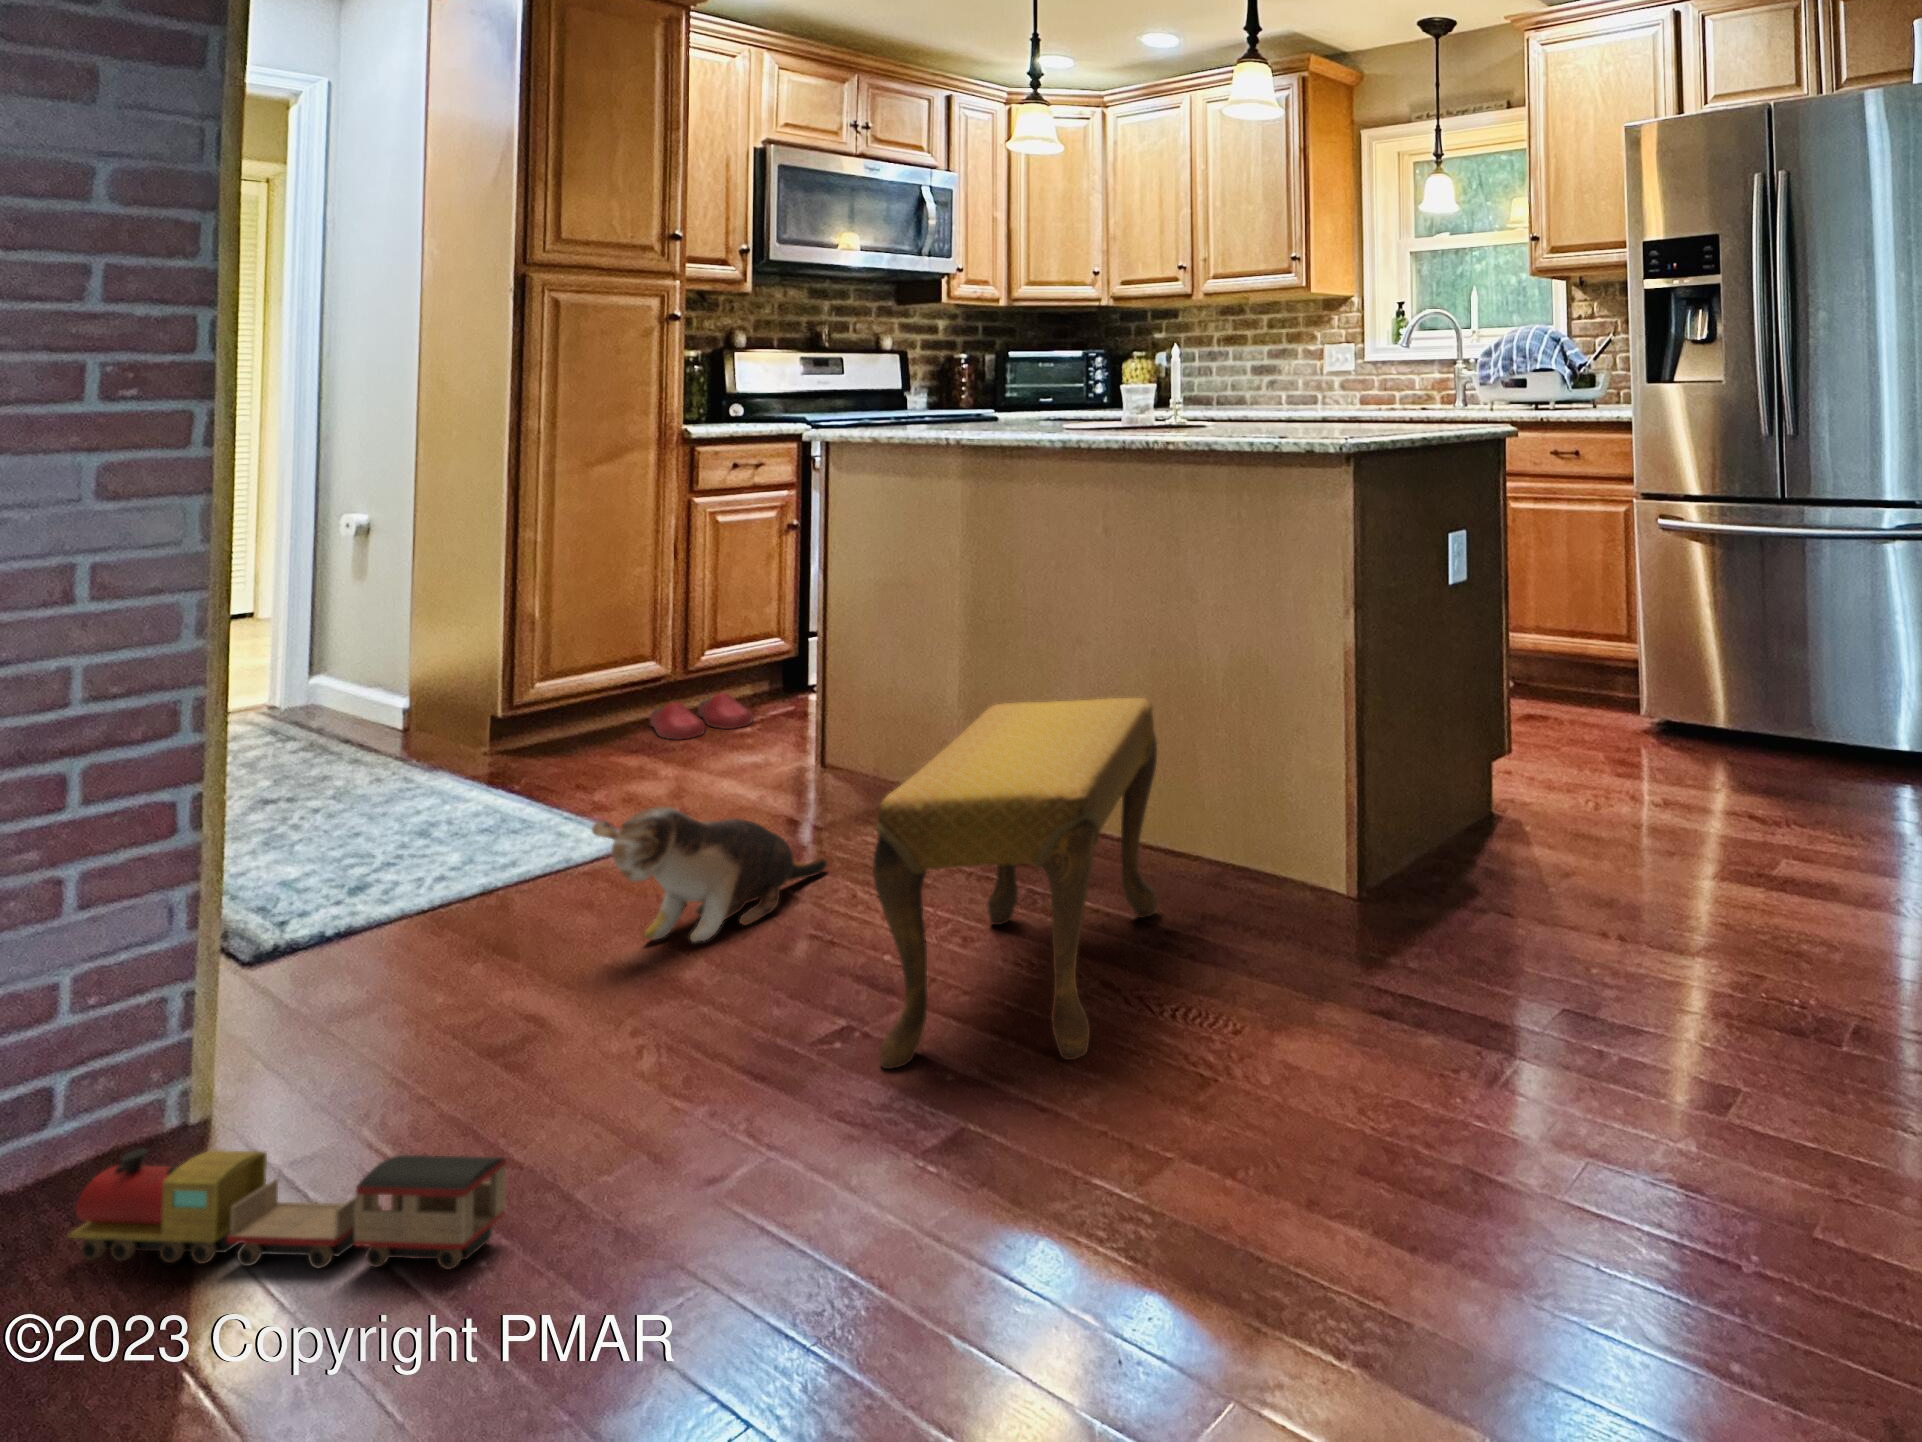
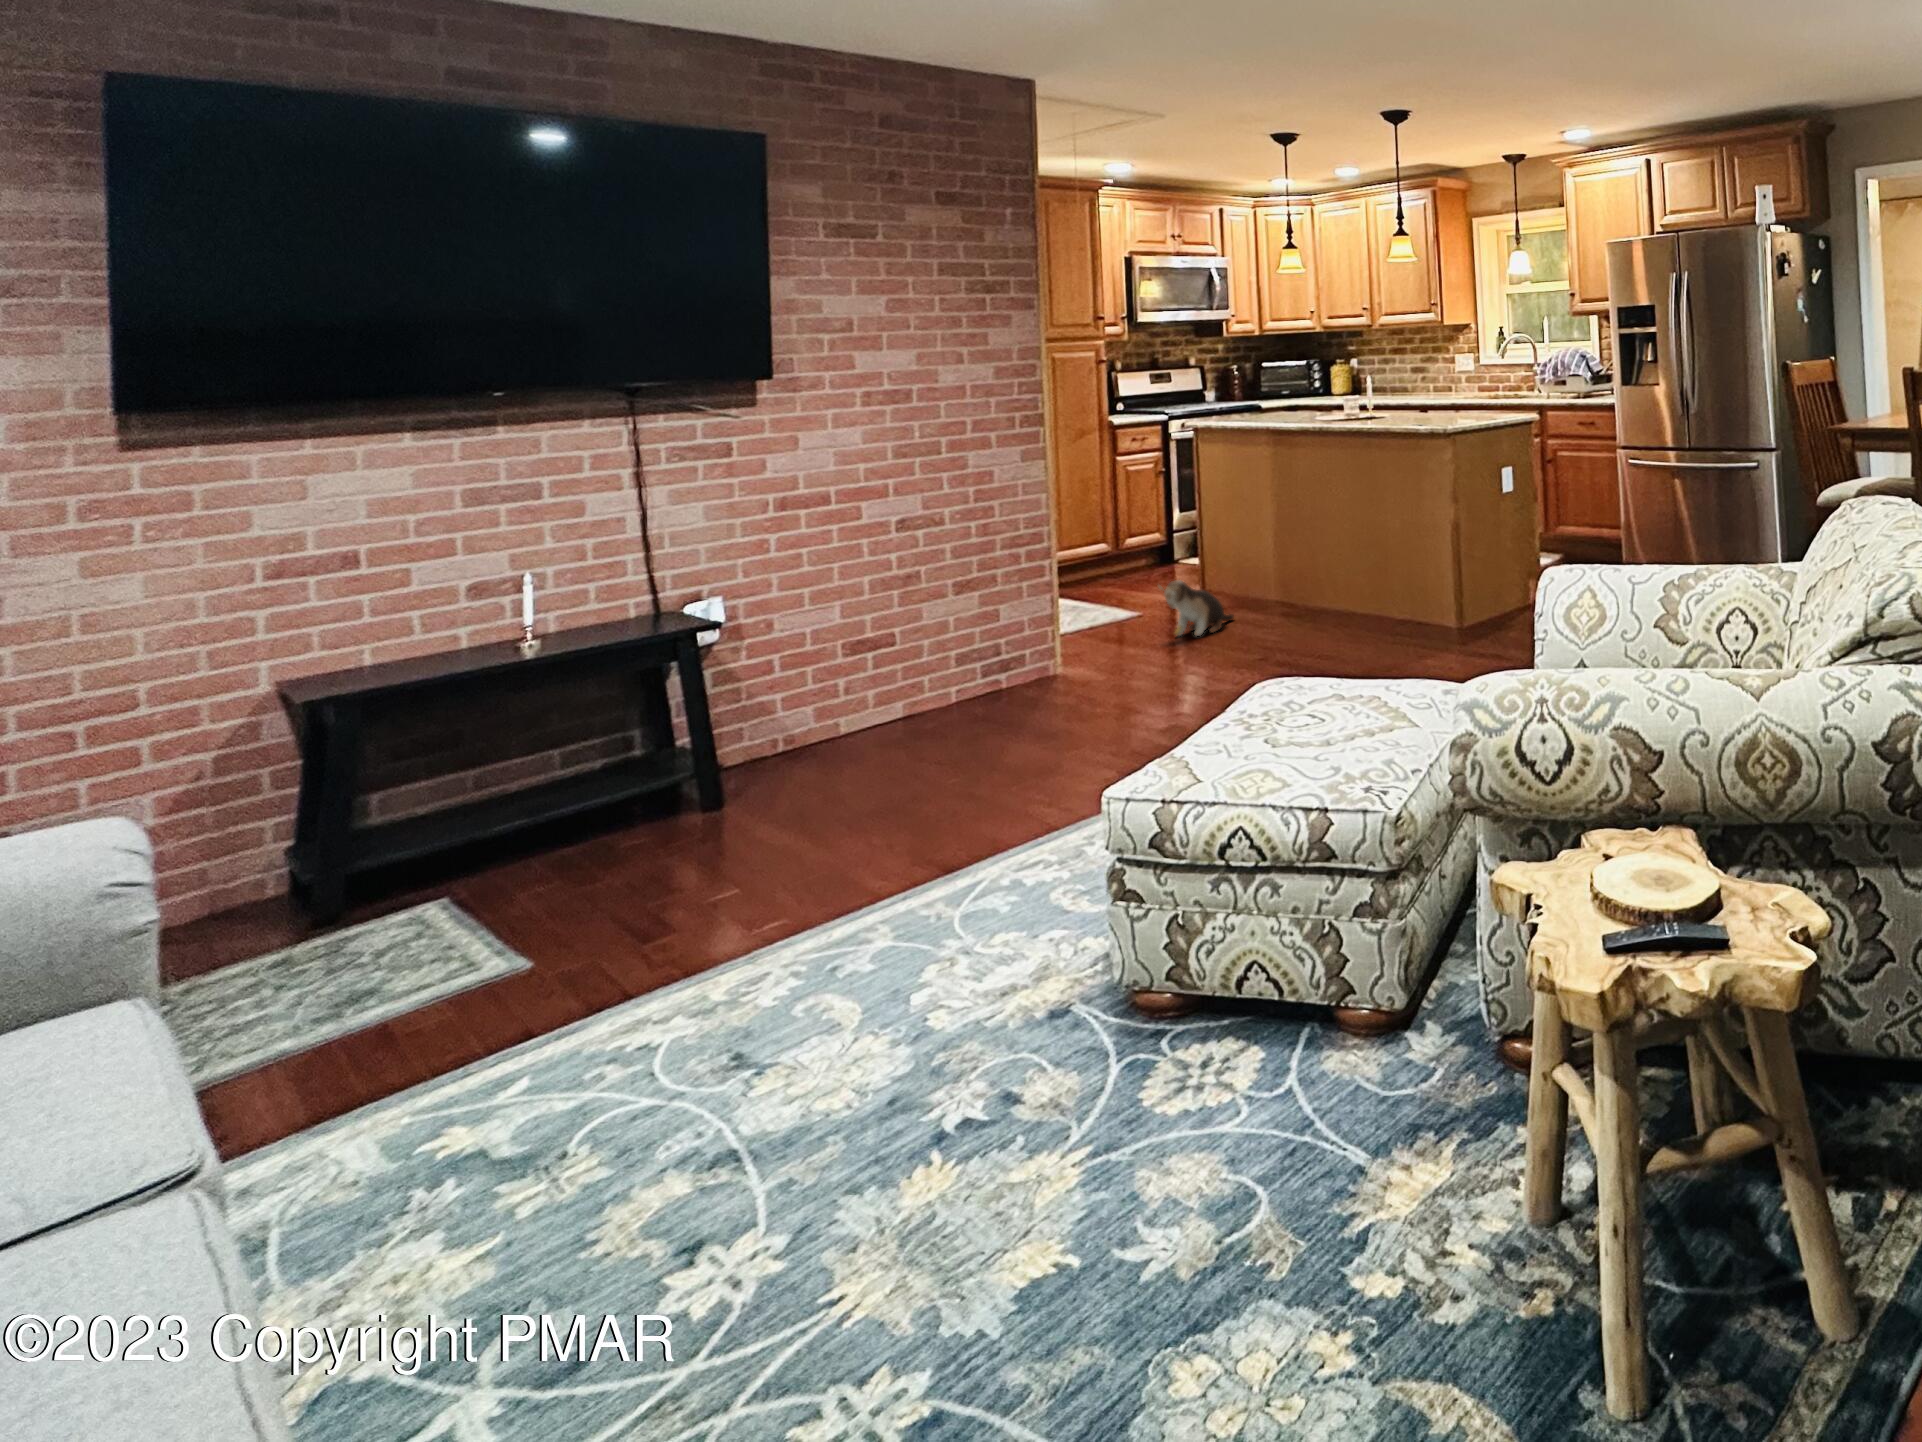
slippers: present [650,693,753,740] -> none [1104,561,1156,582]
footstool: present [873,698,1157,1069] -> none [1283,535,1384,661]
toy train: present [68,1148,506,1269] -> none [1062,658,1190,691]

